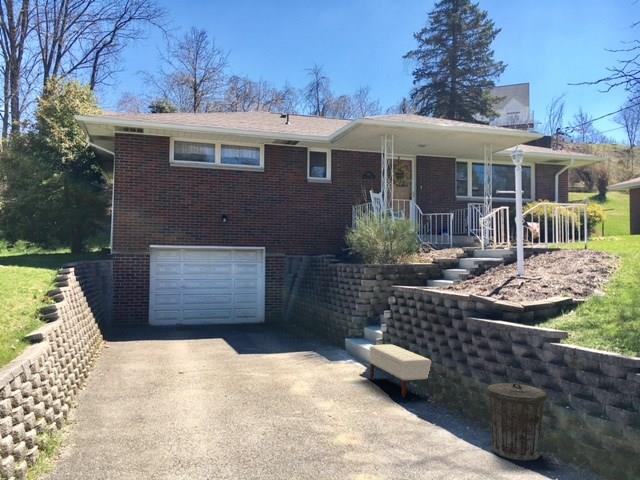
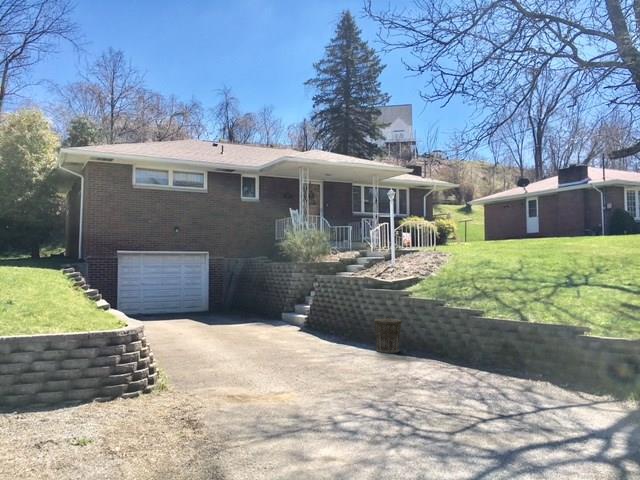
bench: present [370,344,432,398] -> none [304,311,343,338]

